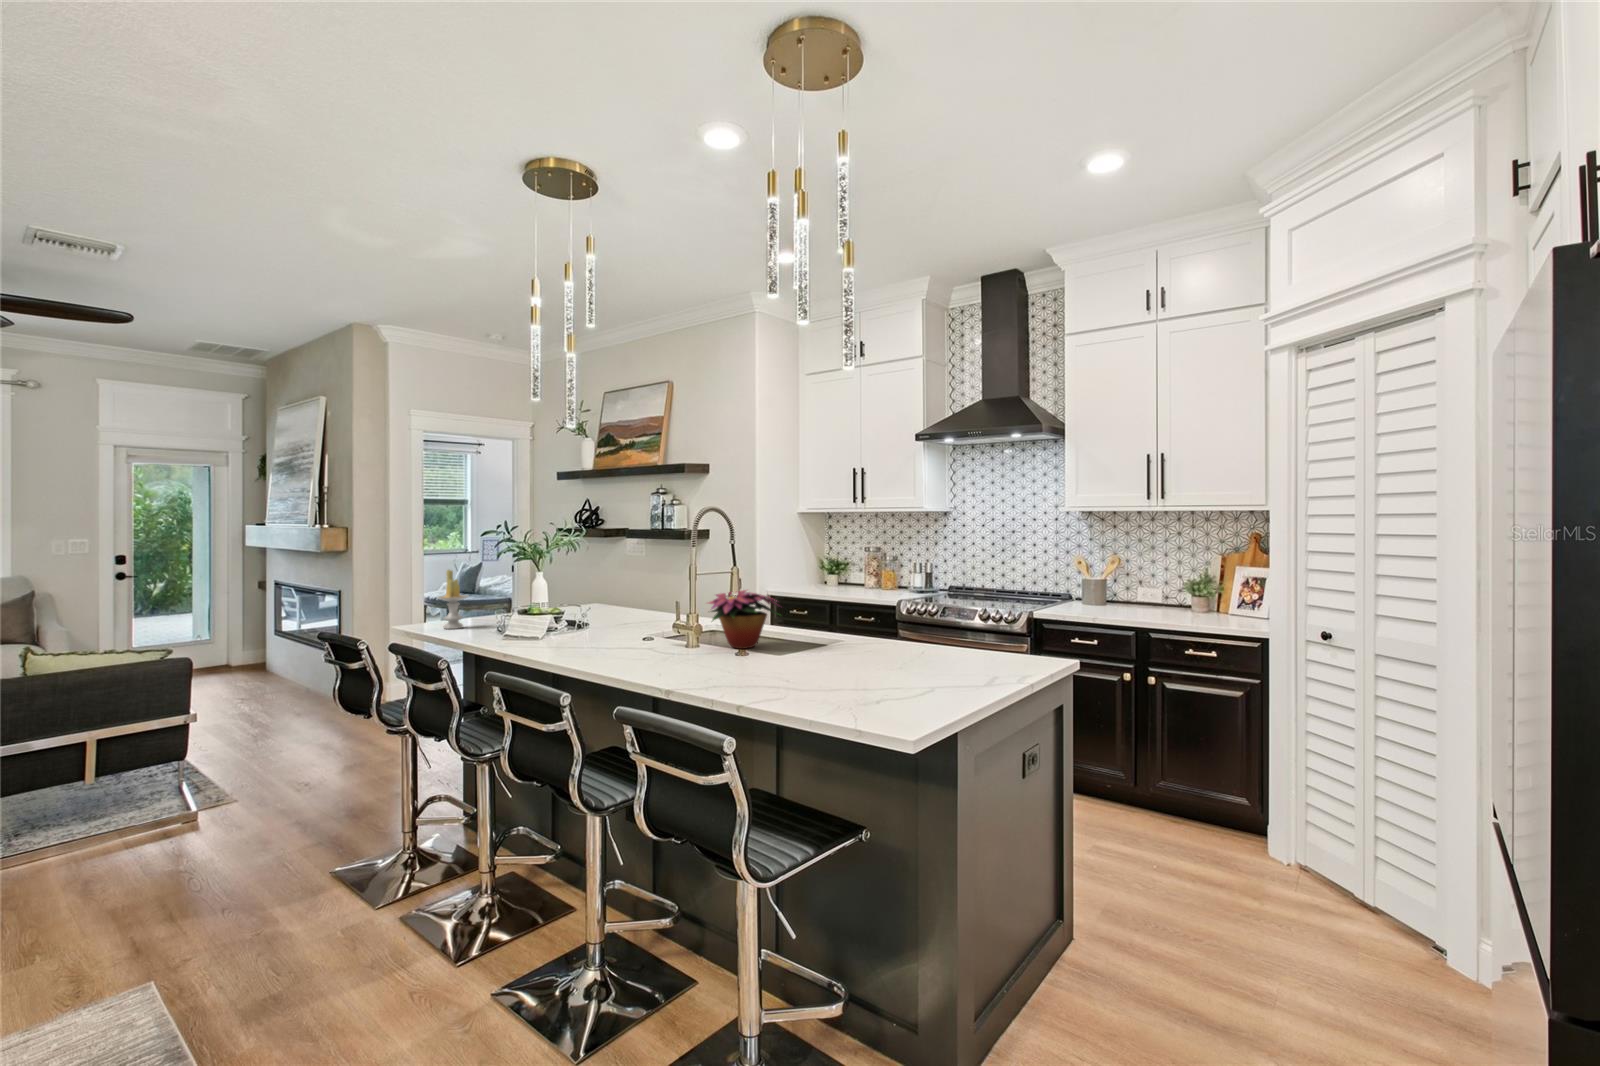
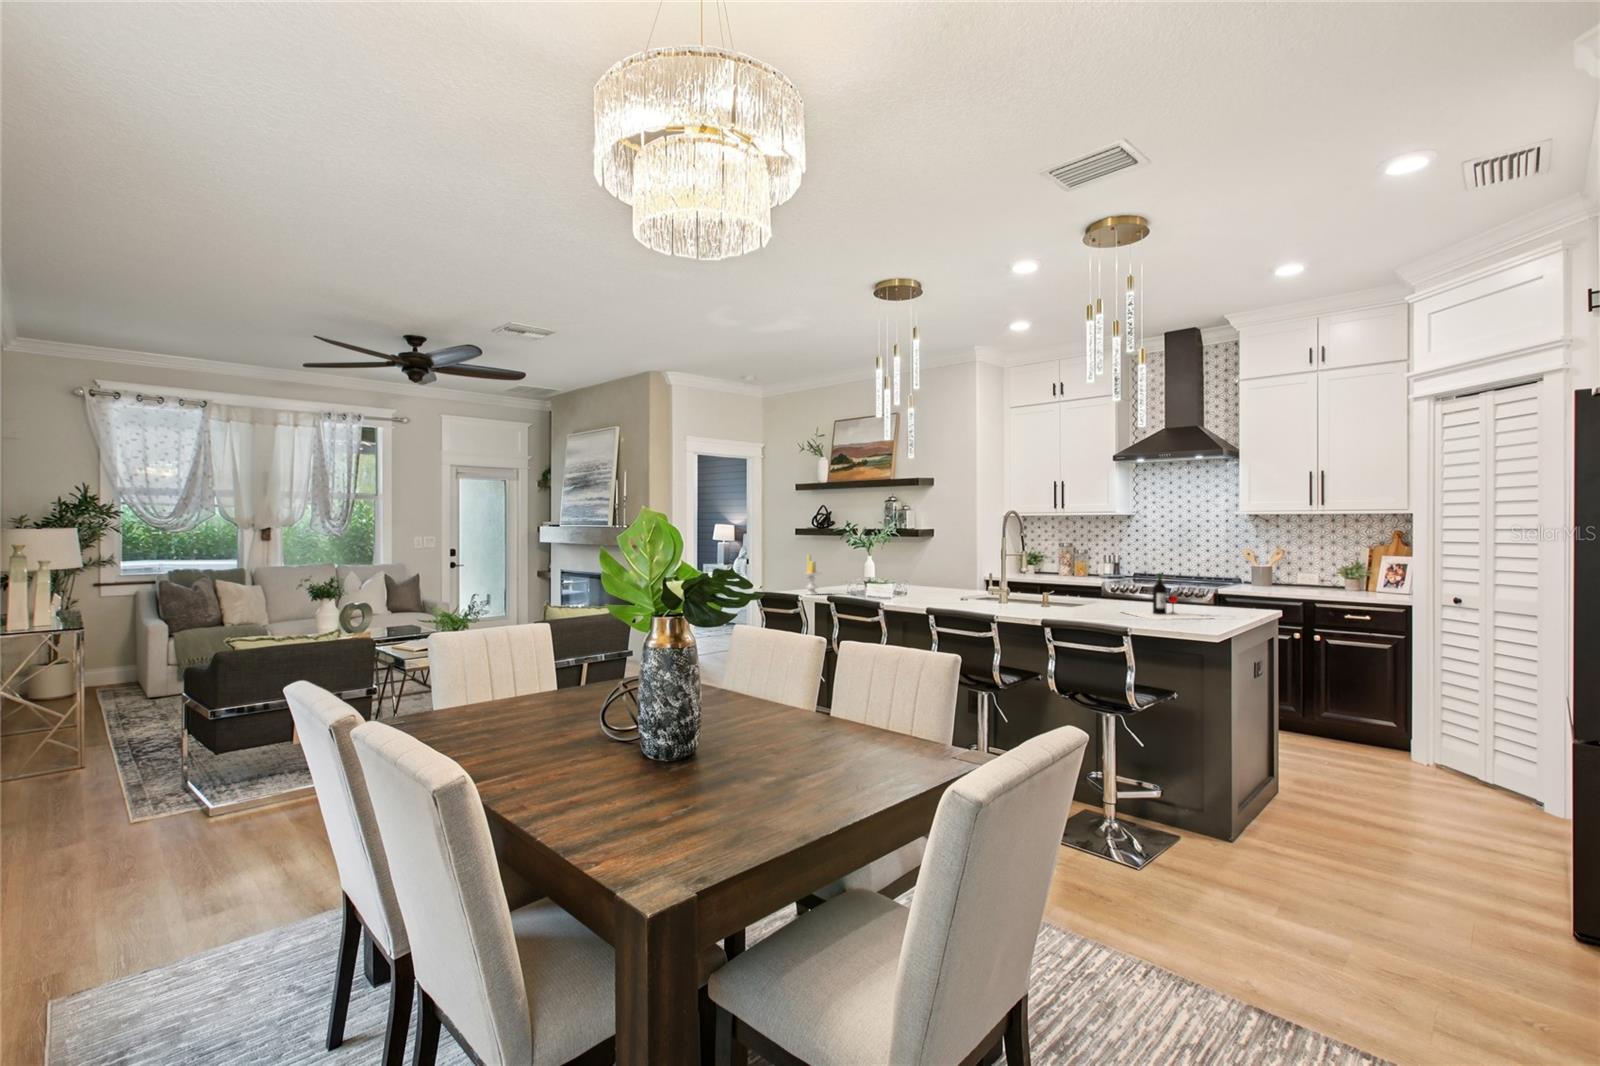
flower arrangement: present [708,590,778,649] -> none [1012,566,1071,605]
wine bottle: none [827,605,956,687] -> present [1125,573,1209,620]

